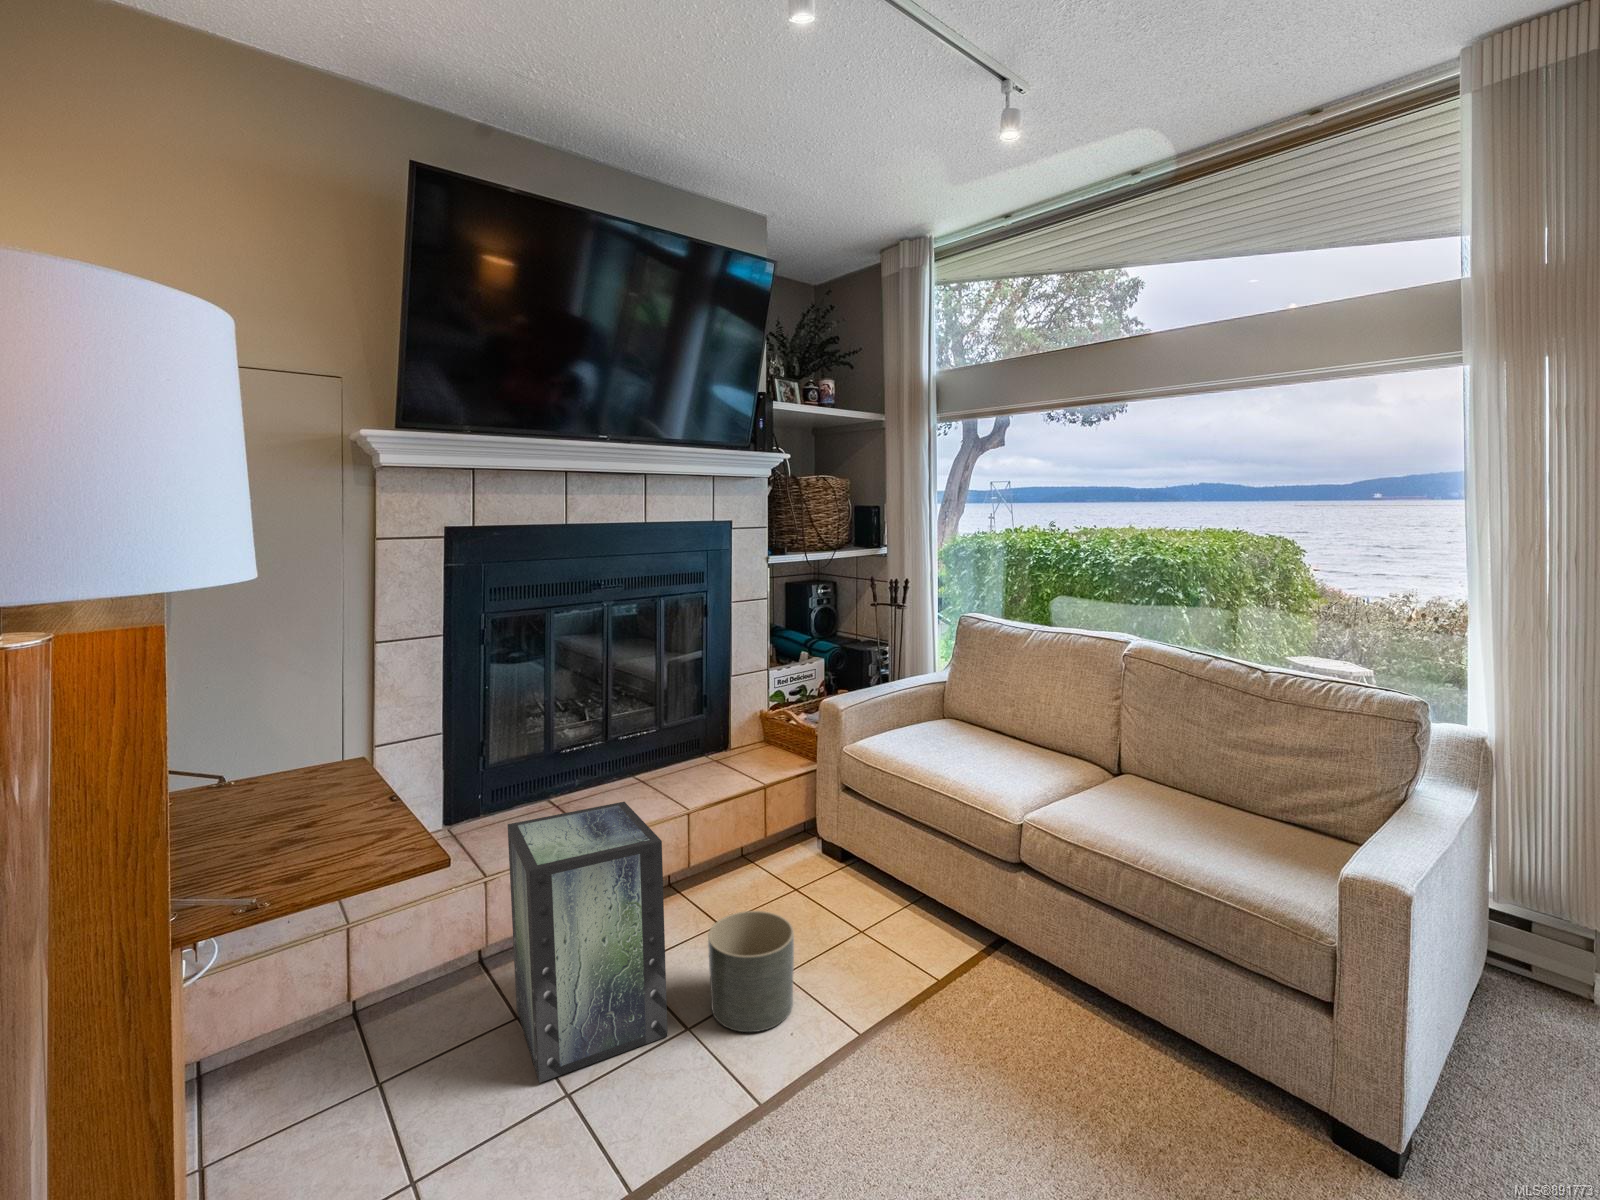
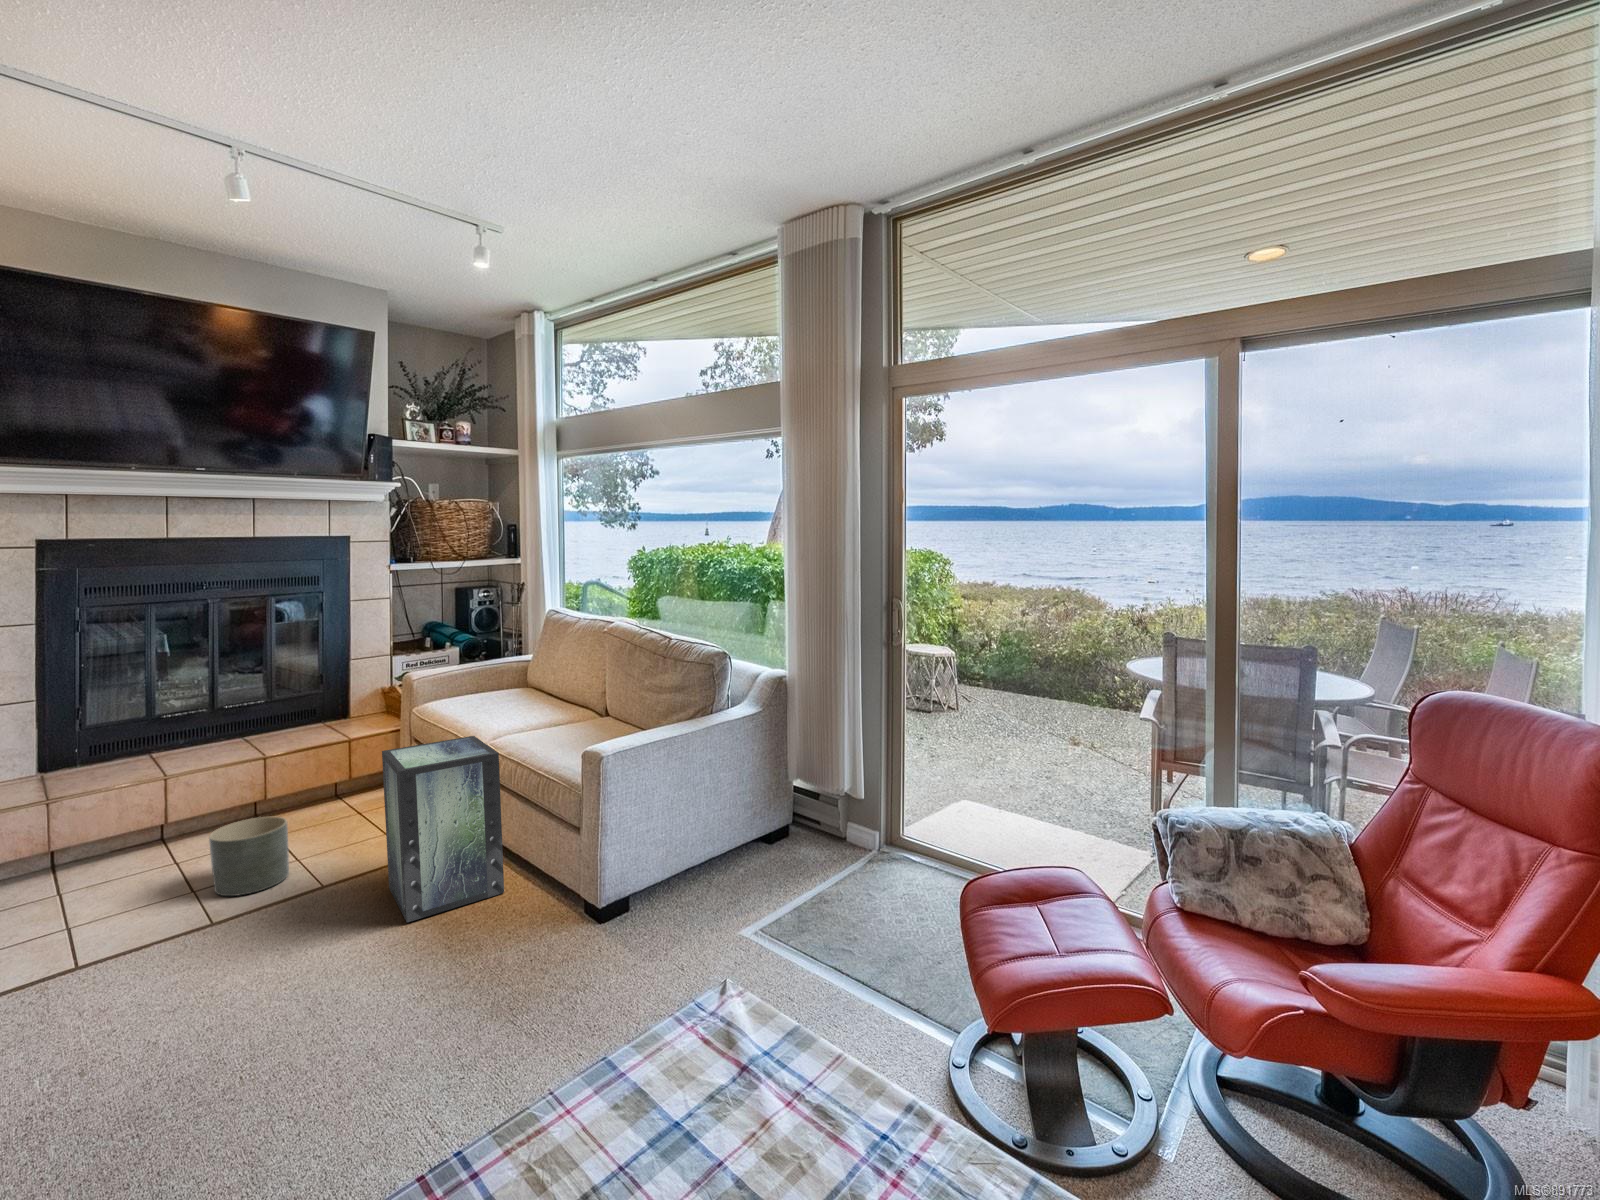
storage box: present [508,802,667,1083] -> present [382,736,504,922]

